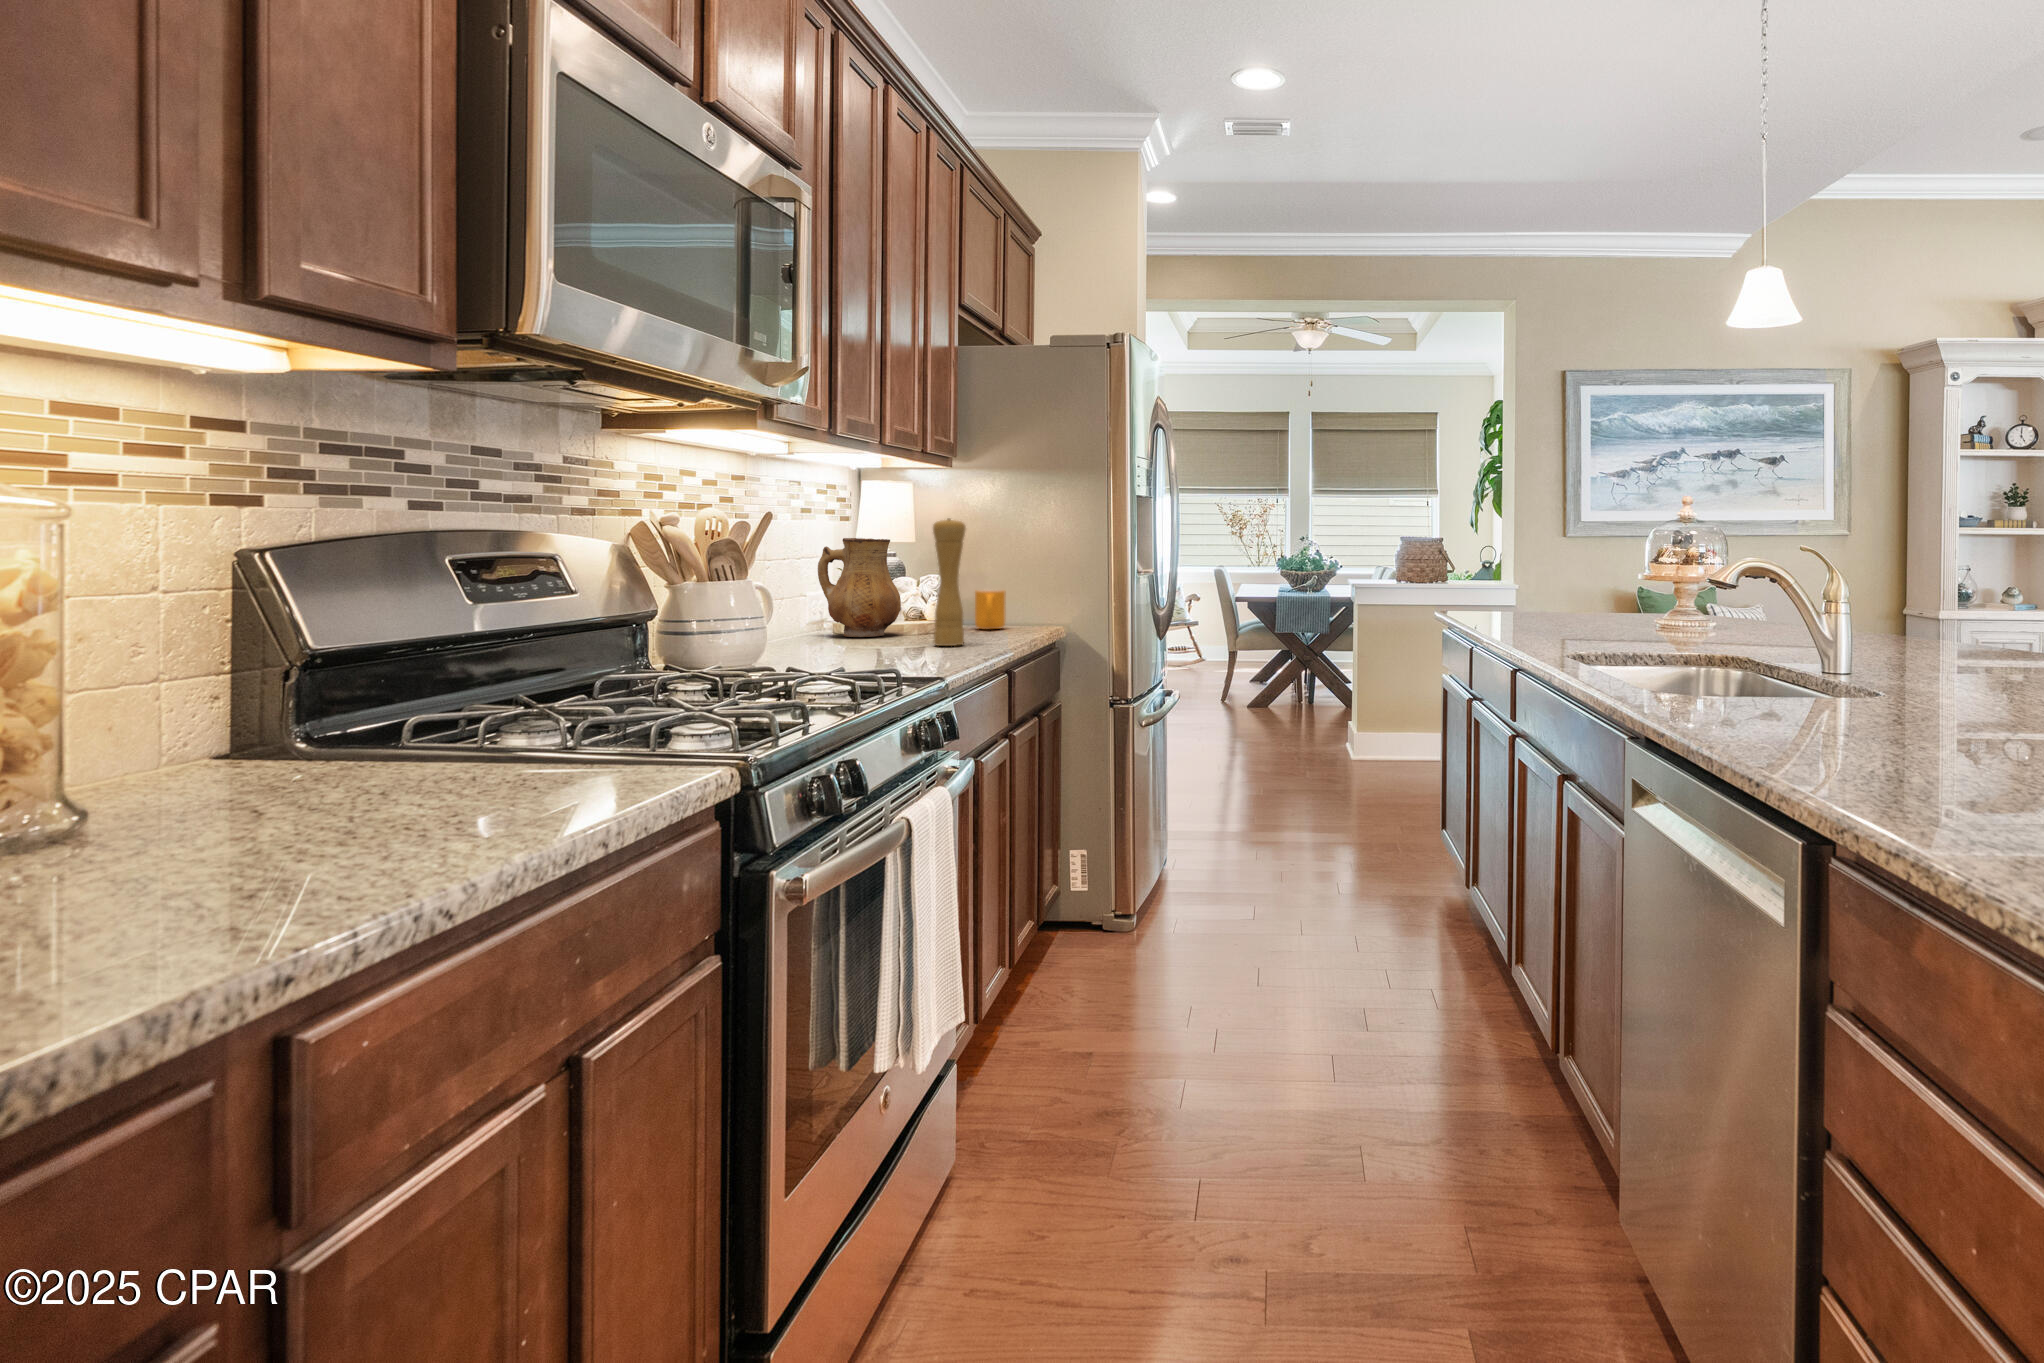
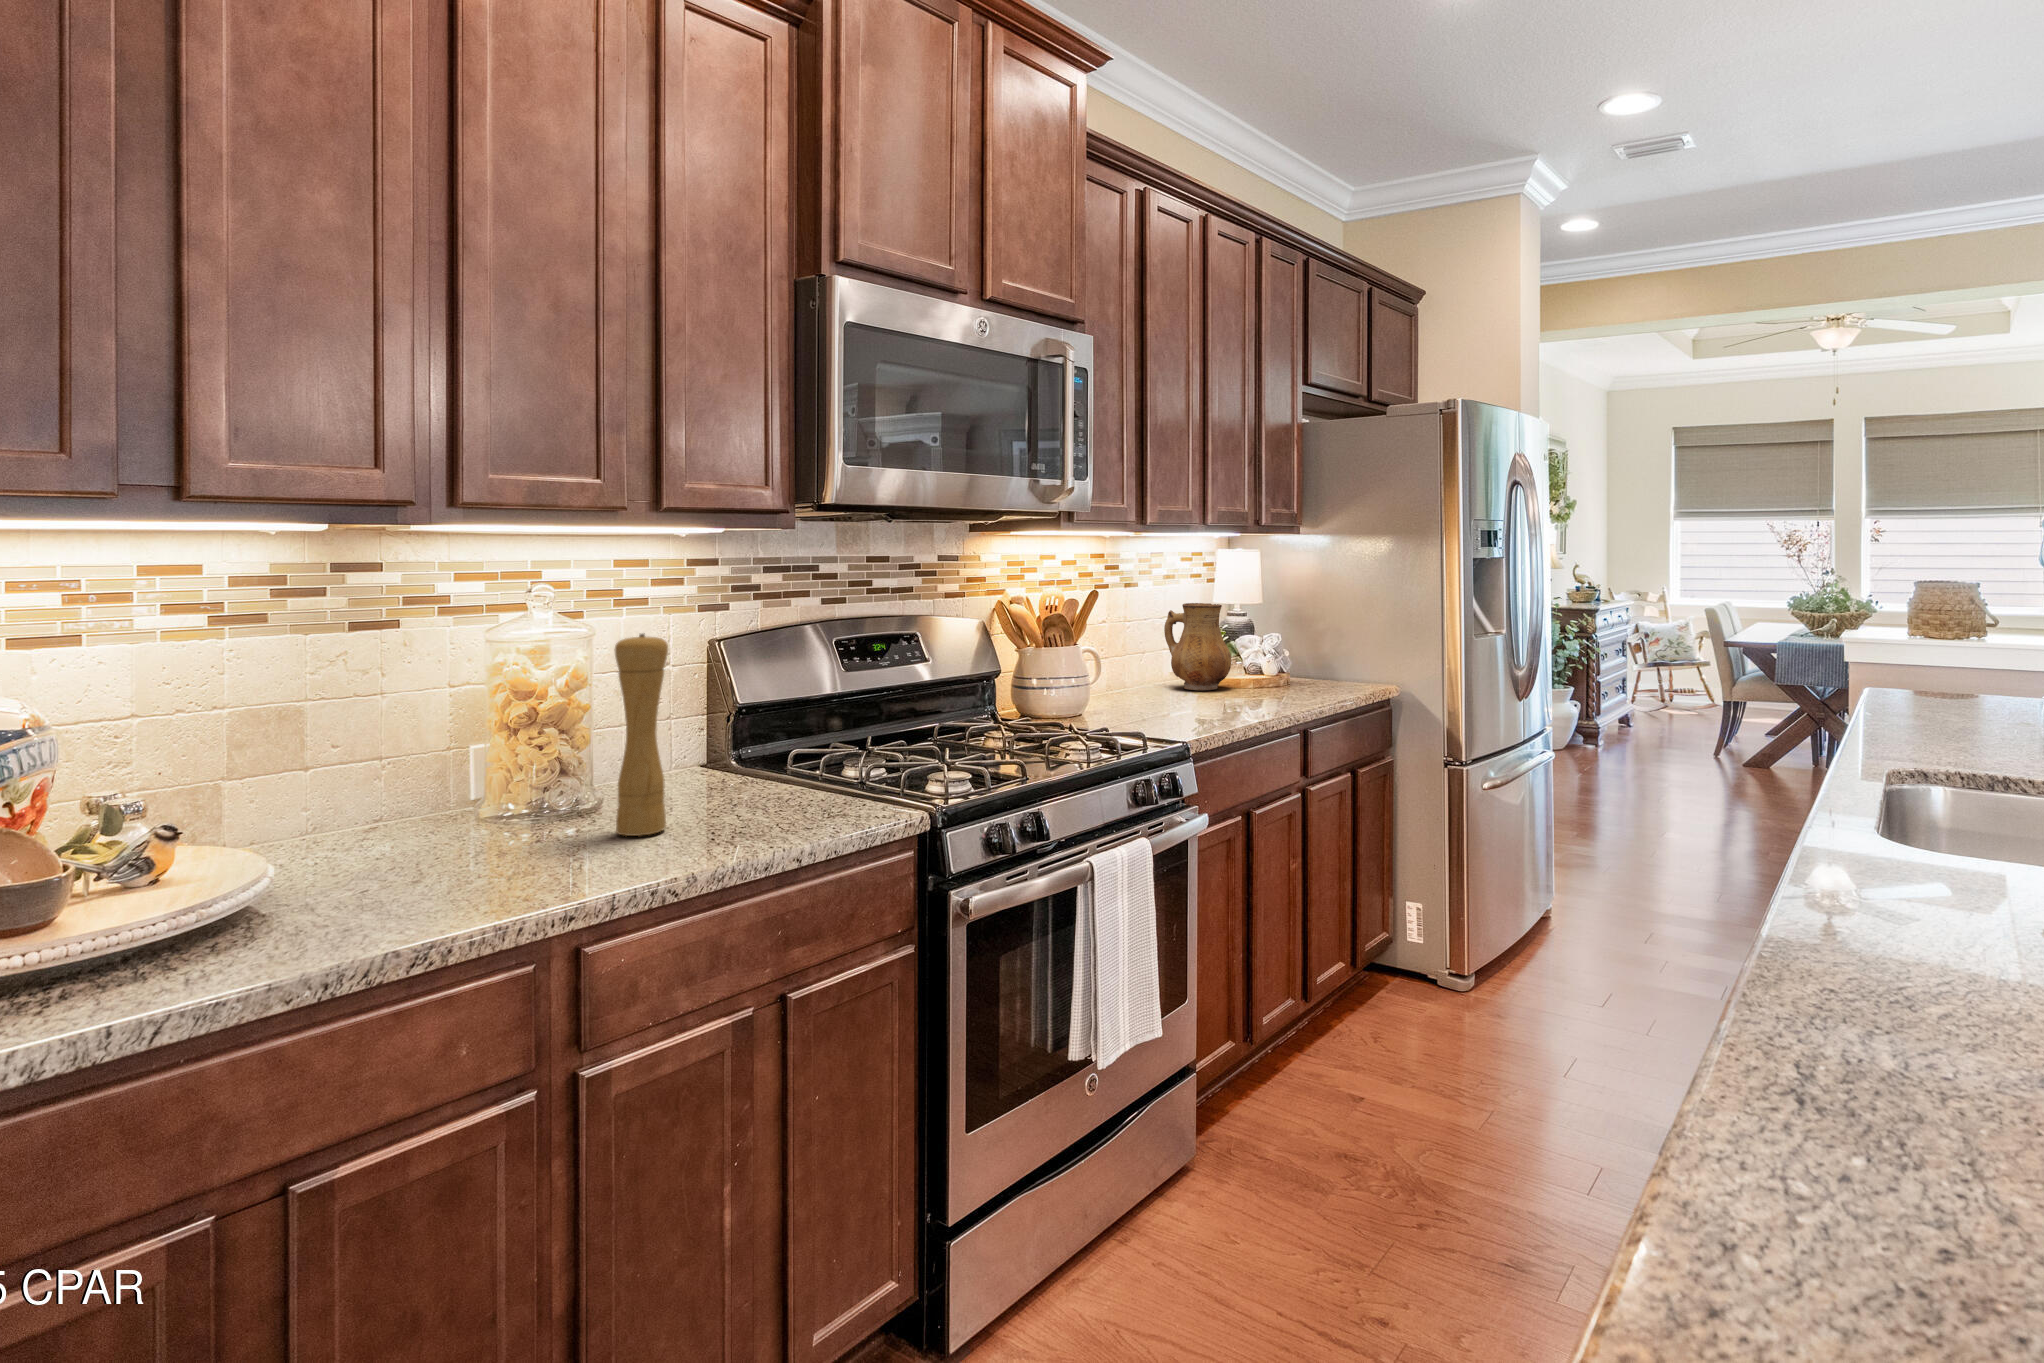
pepper mill: present [933,518,966,646] -> present [615,633,668,836]
mug: present [975,590,1005,629] -> none [1302,650,1330,688]

